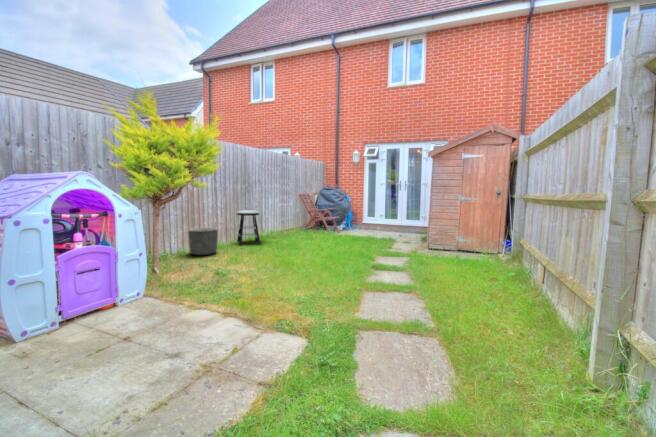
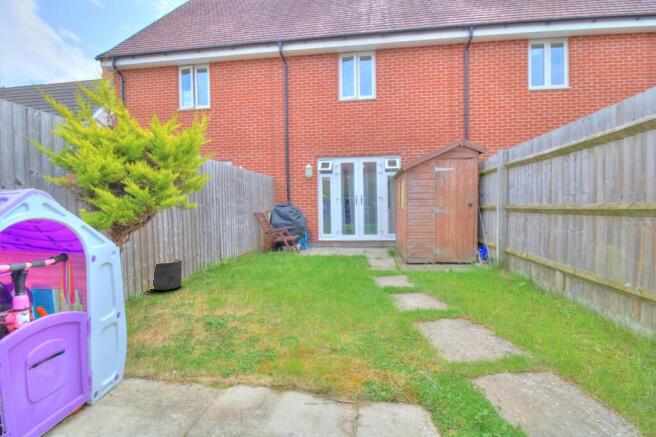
stool: present [237,210,260,245] -> none [193,236,223,275]

